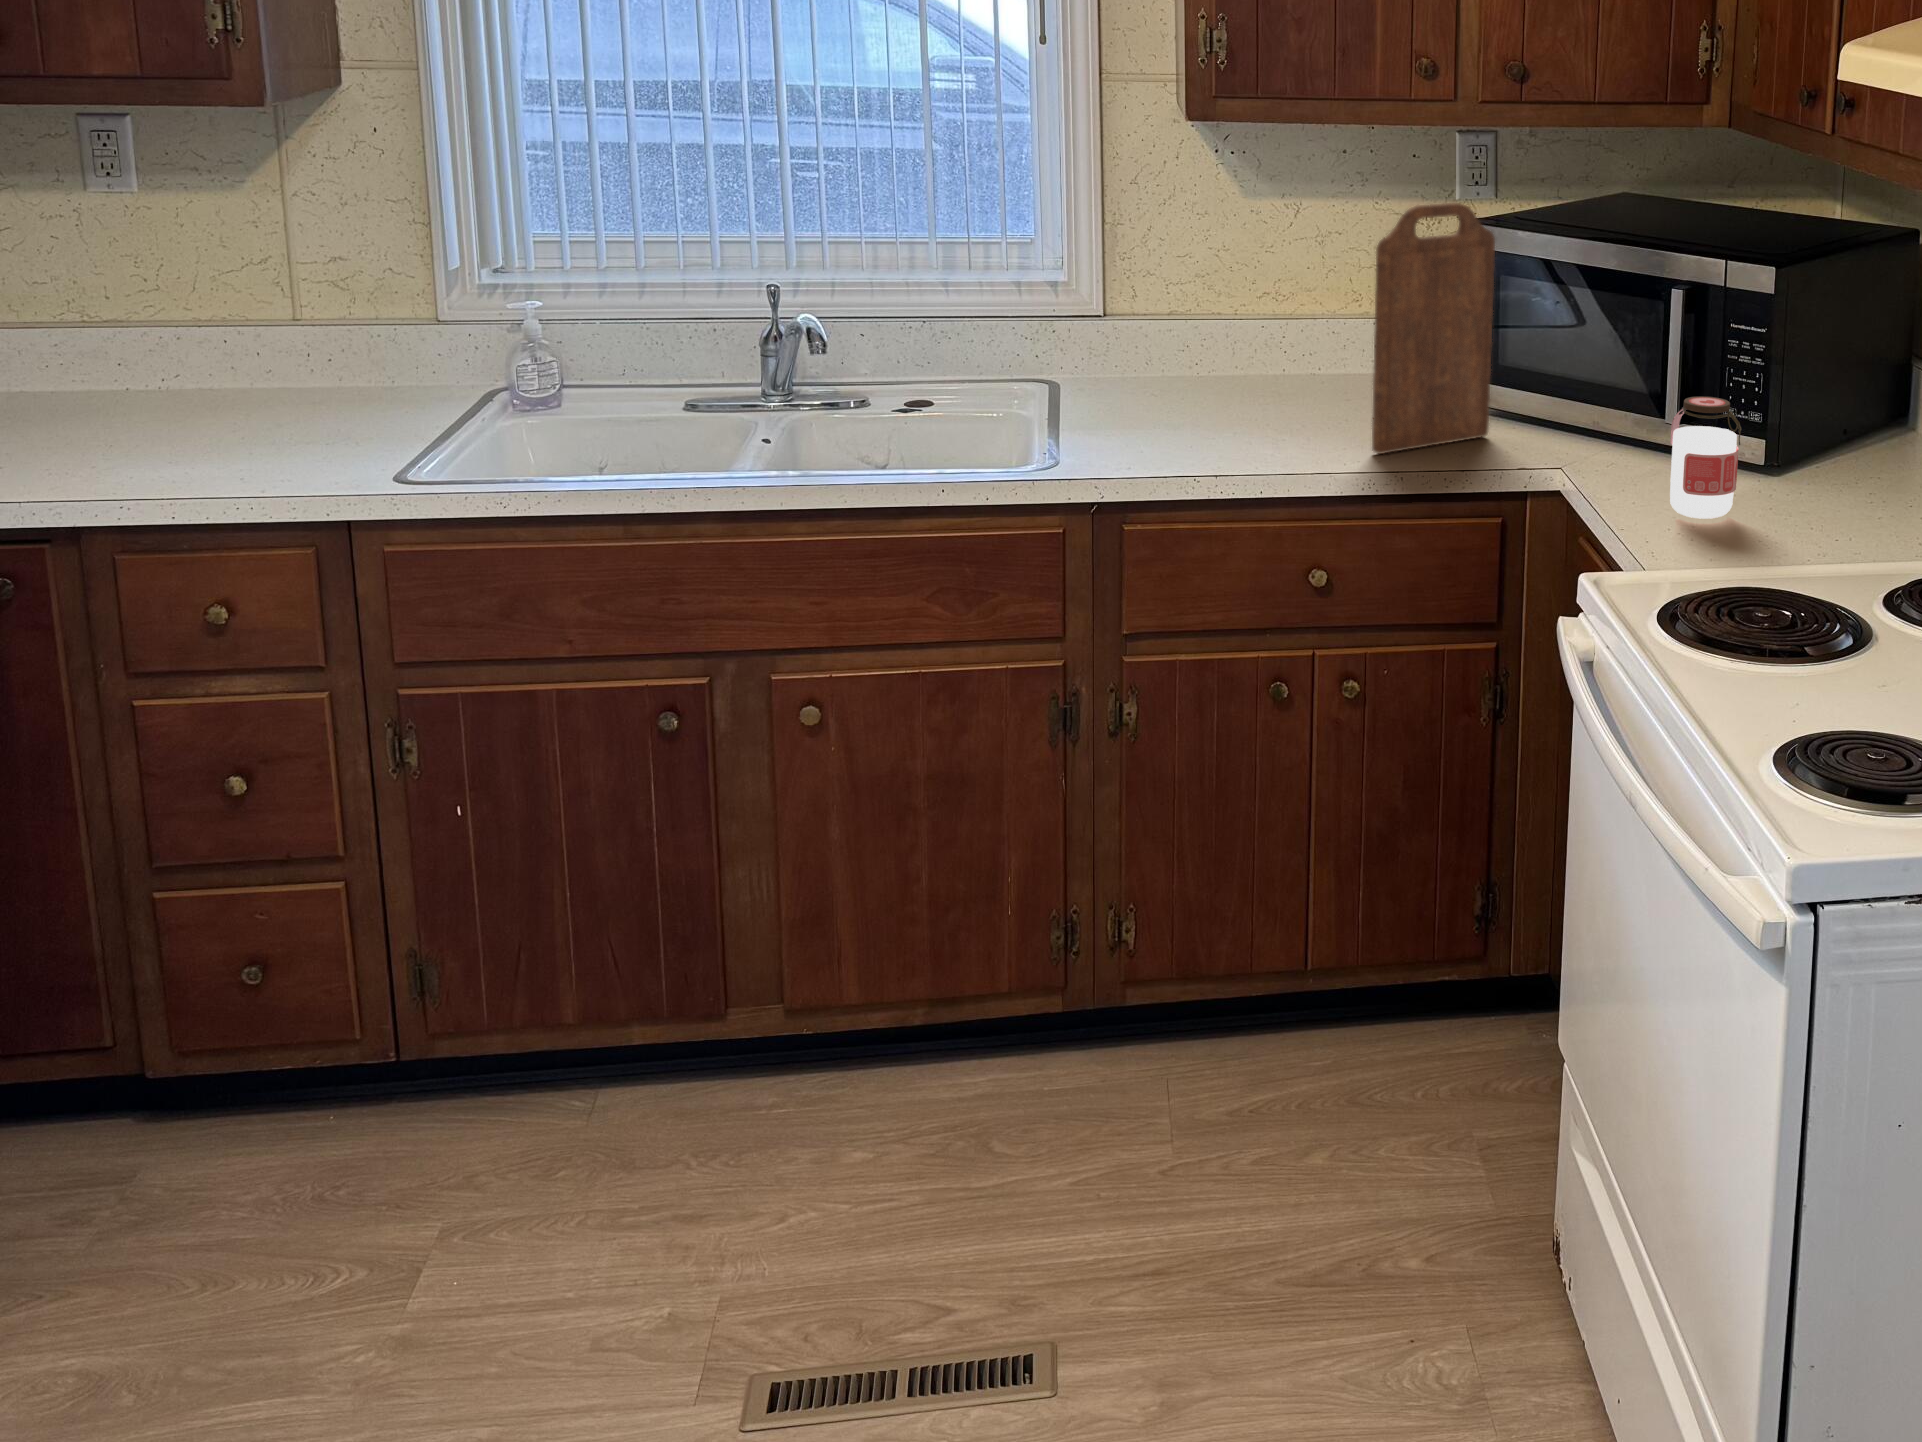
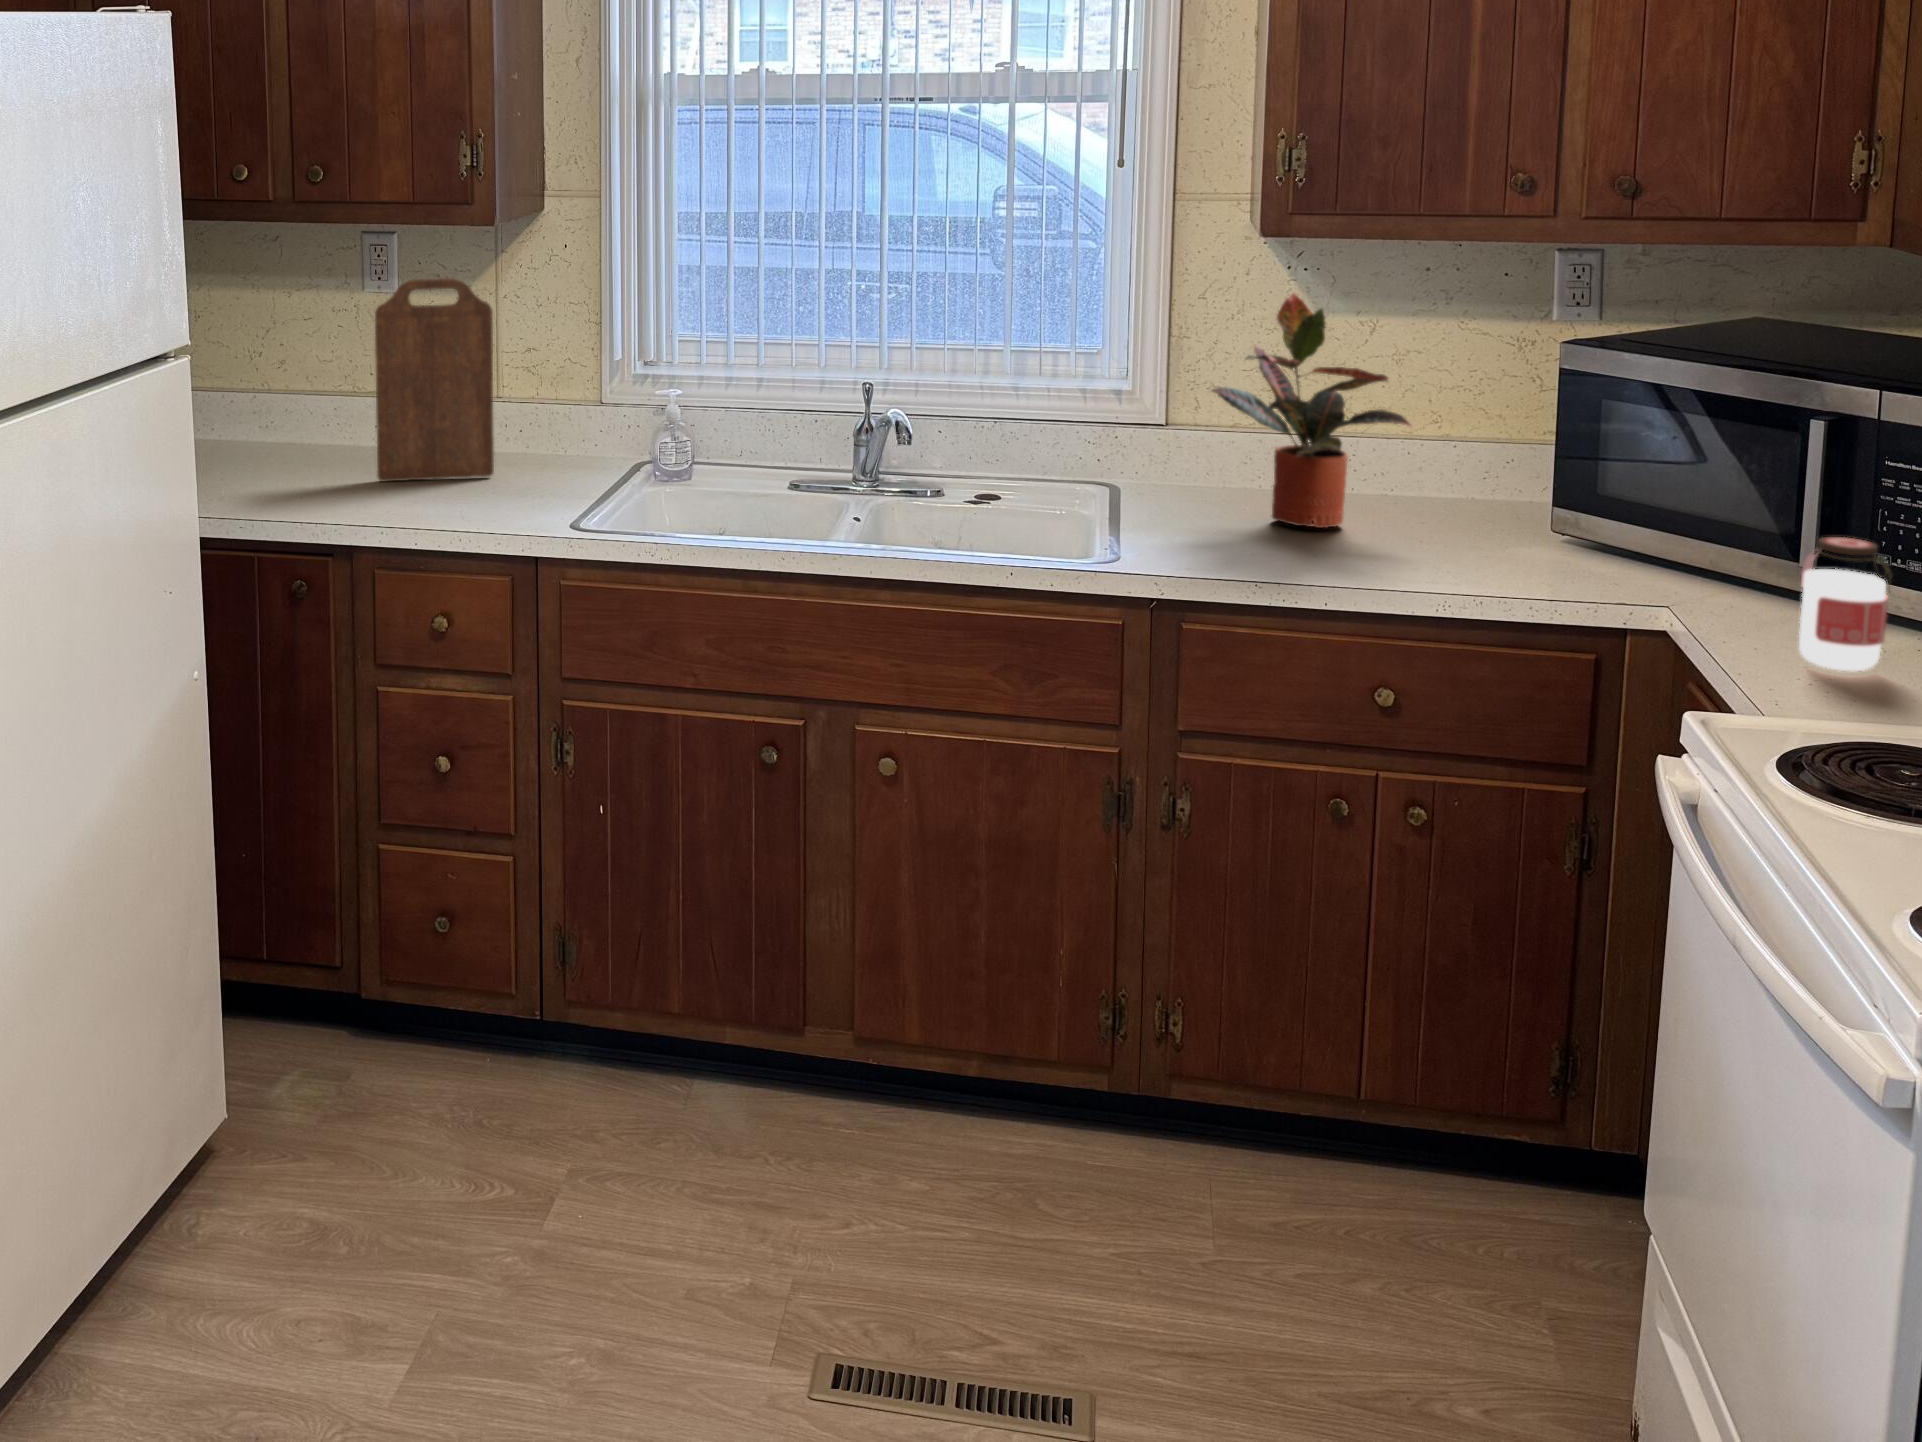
potted plant: none [1139,175,1335,415] -> present [1212,294,1410,528]
cutting board: present [1372,203,1495,454] -> present [375,278,494,482]

